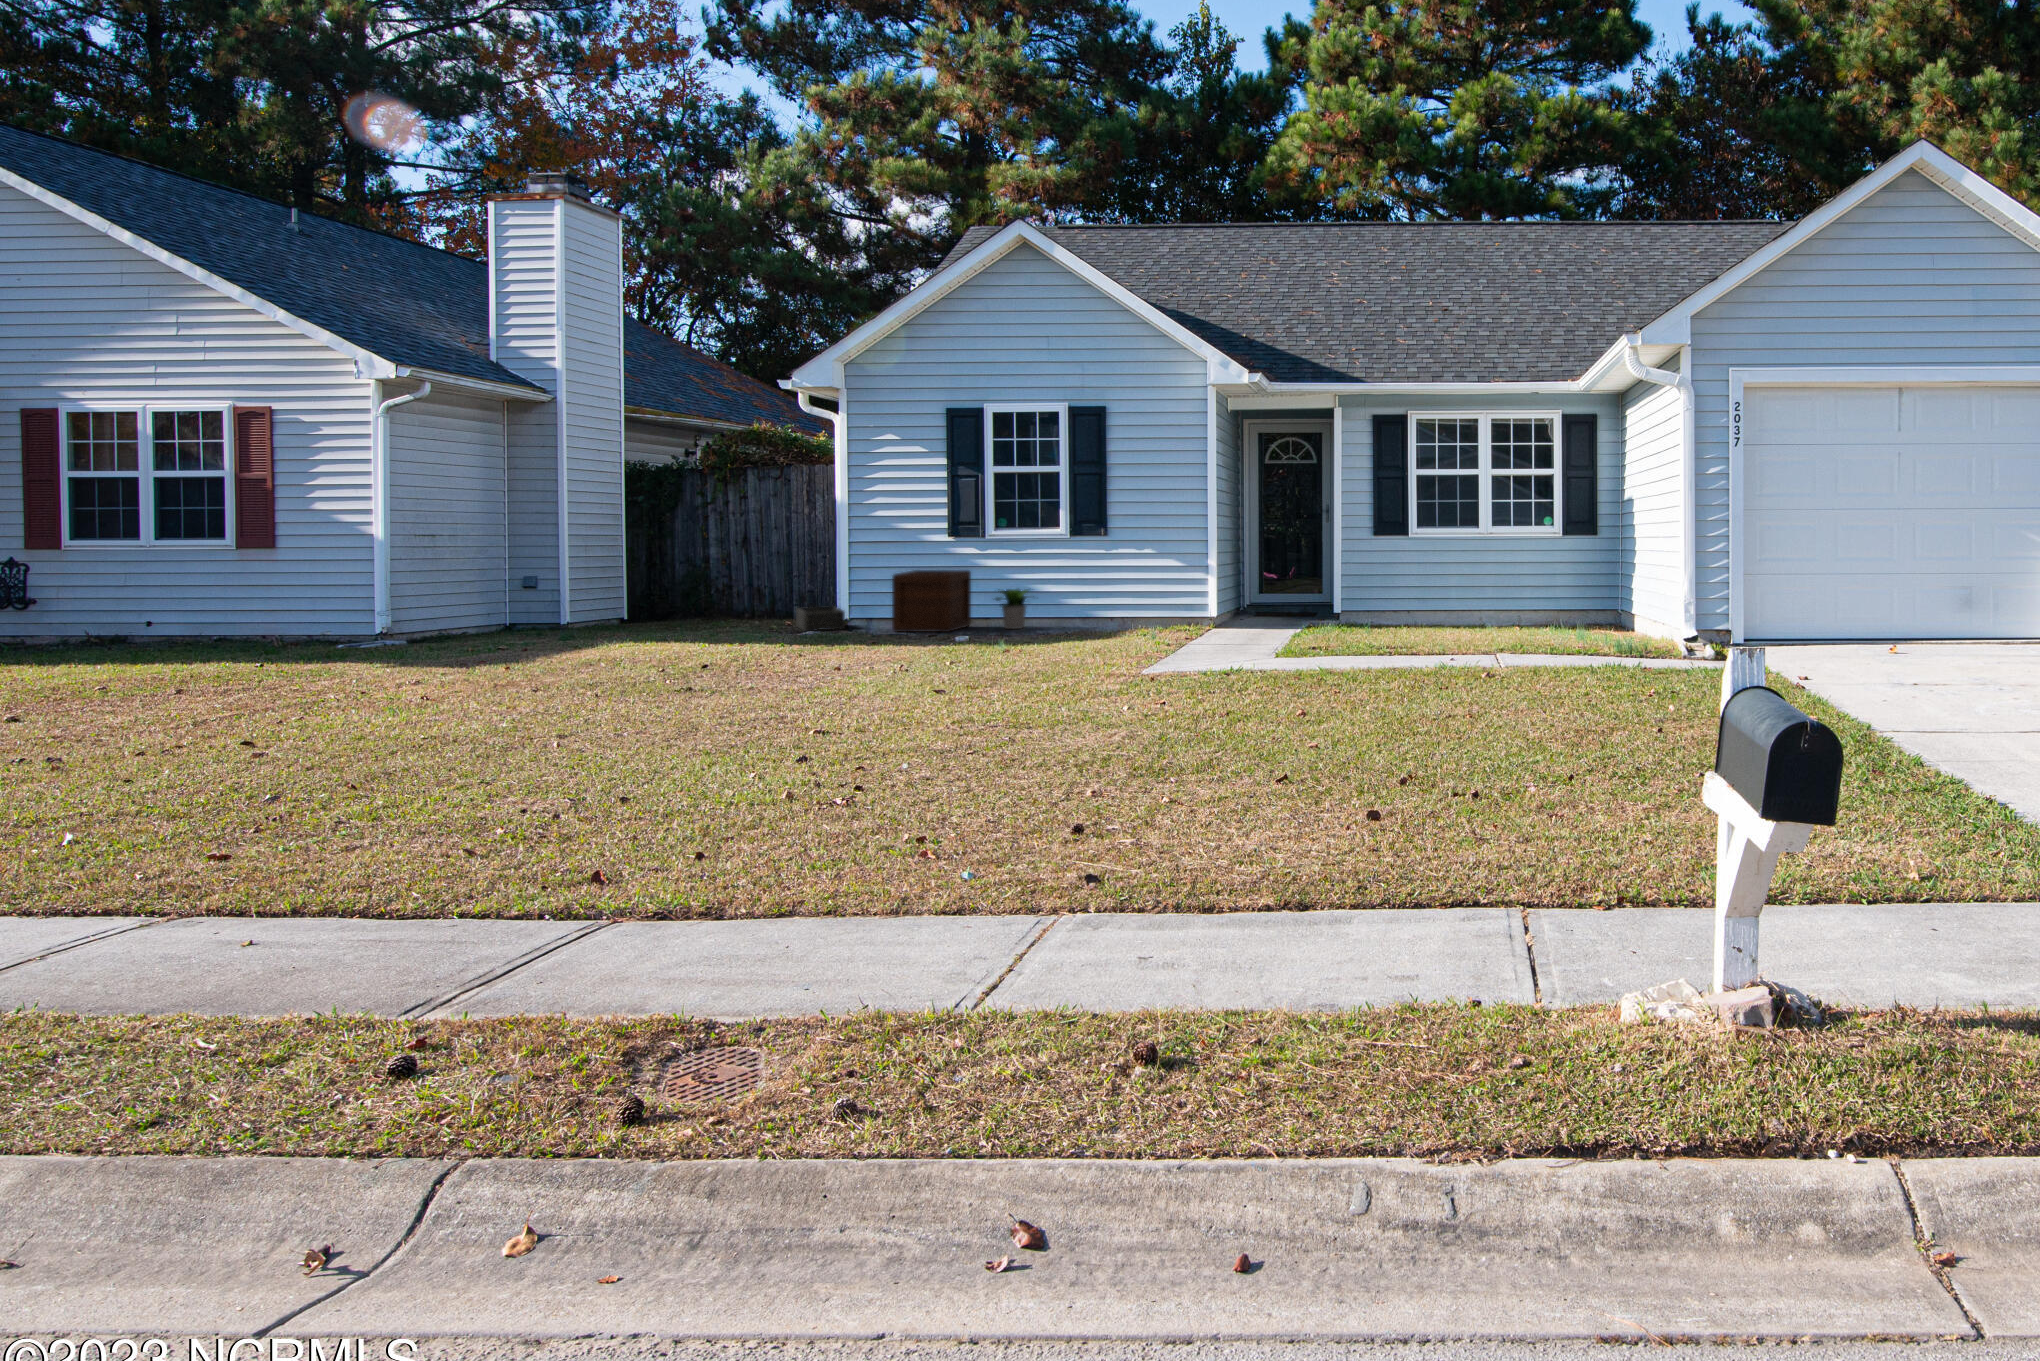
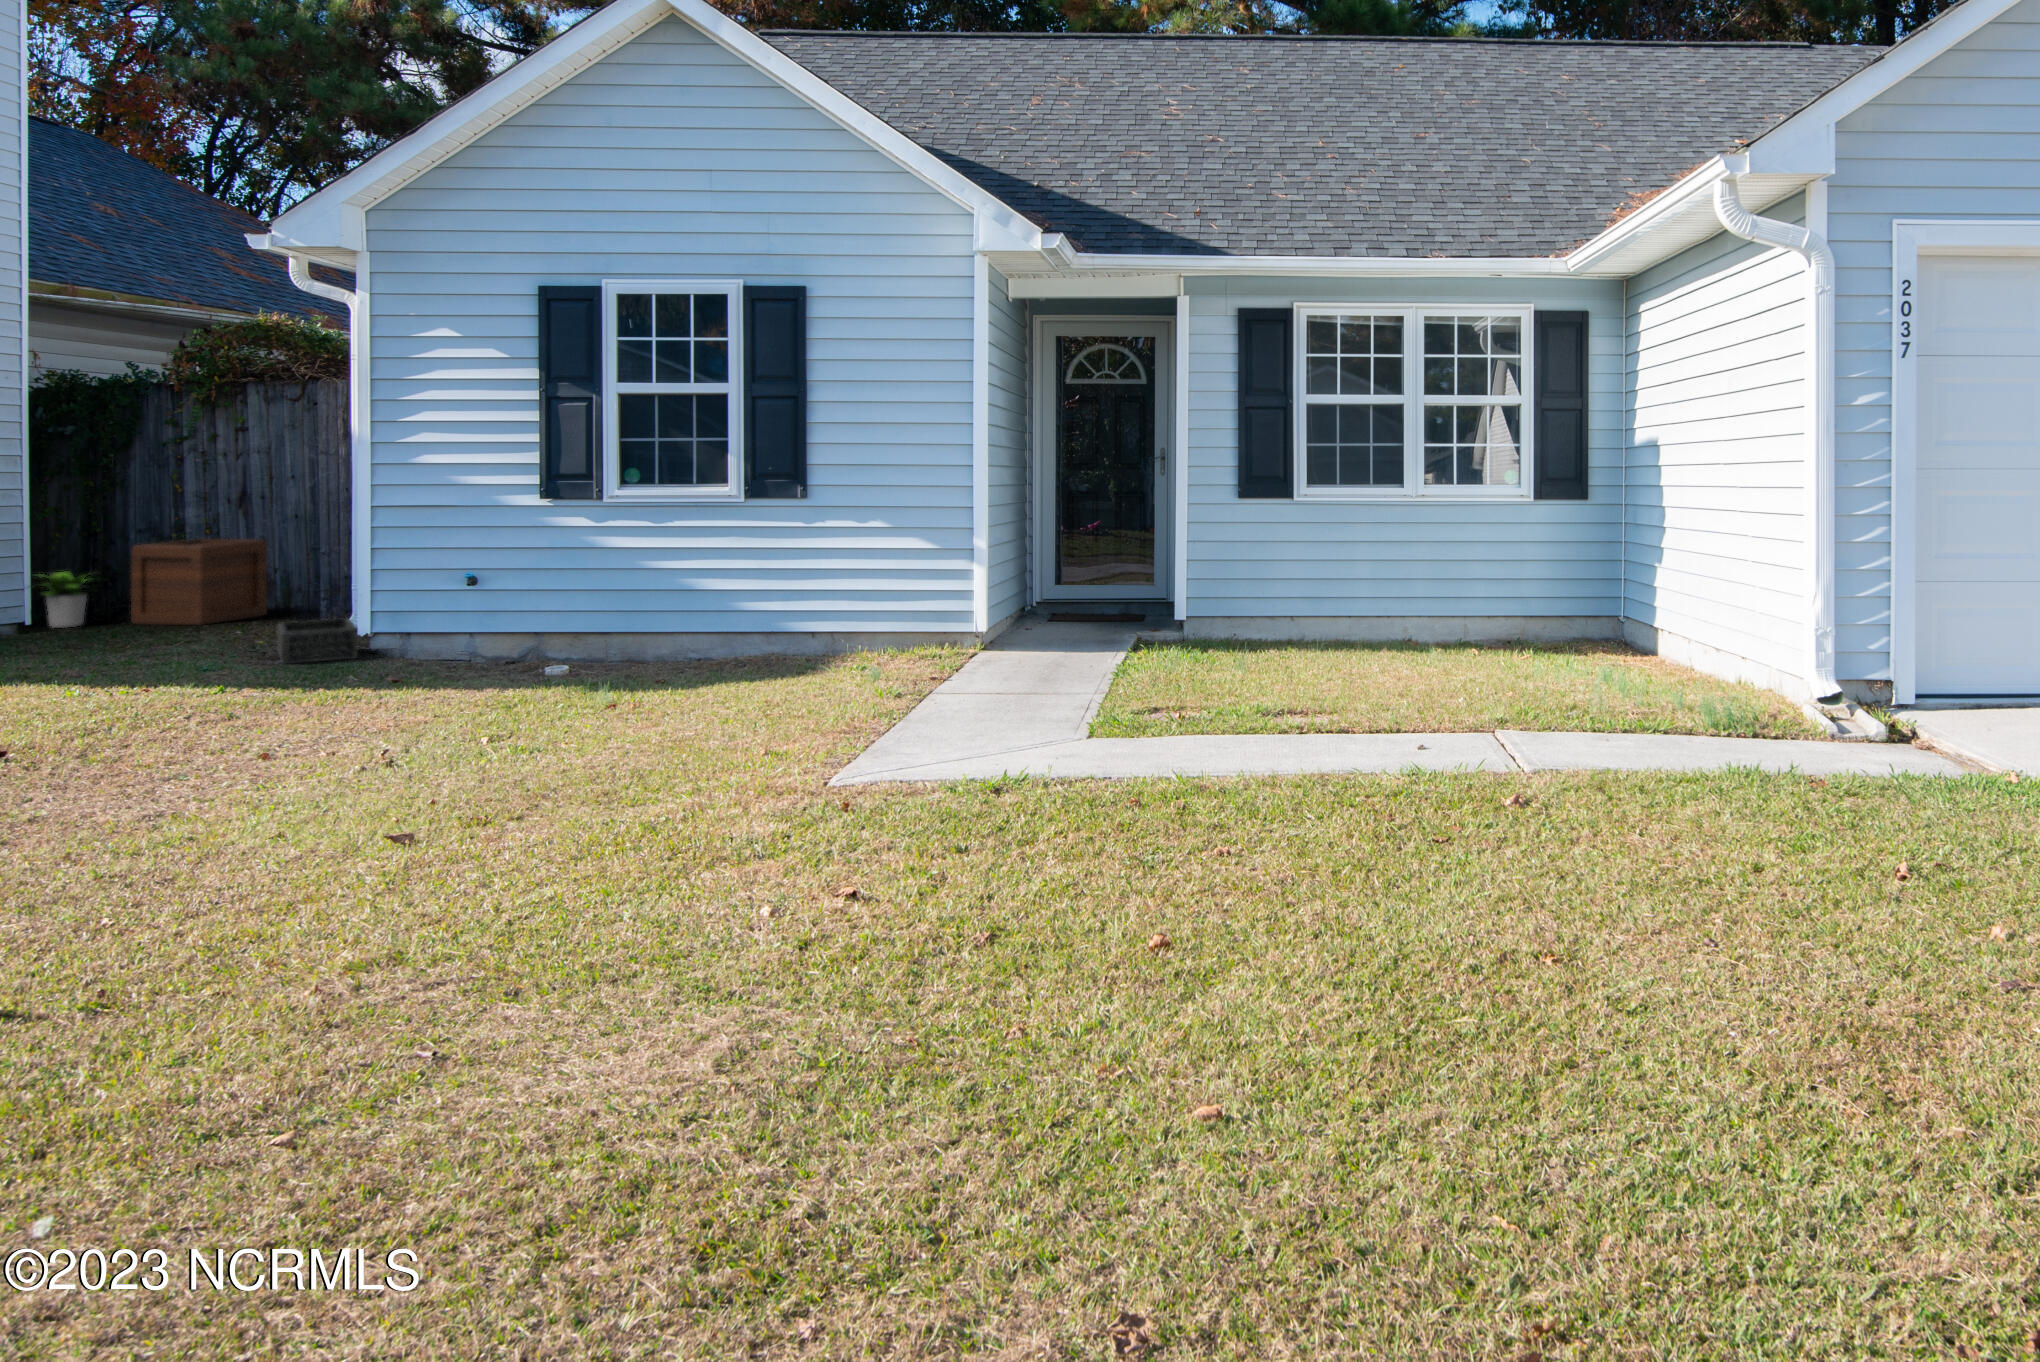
wooden crate: present [892,570,971,632] -> present [131,539,267,625]
potted plant: present [996,589,1028,629] -> present [40,571,99,628]

